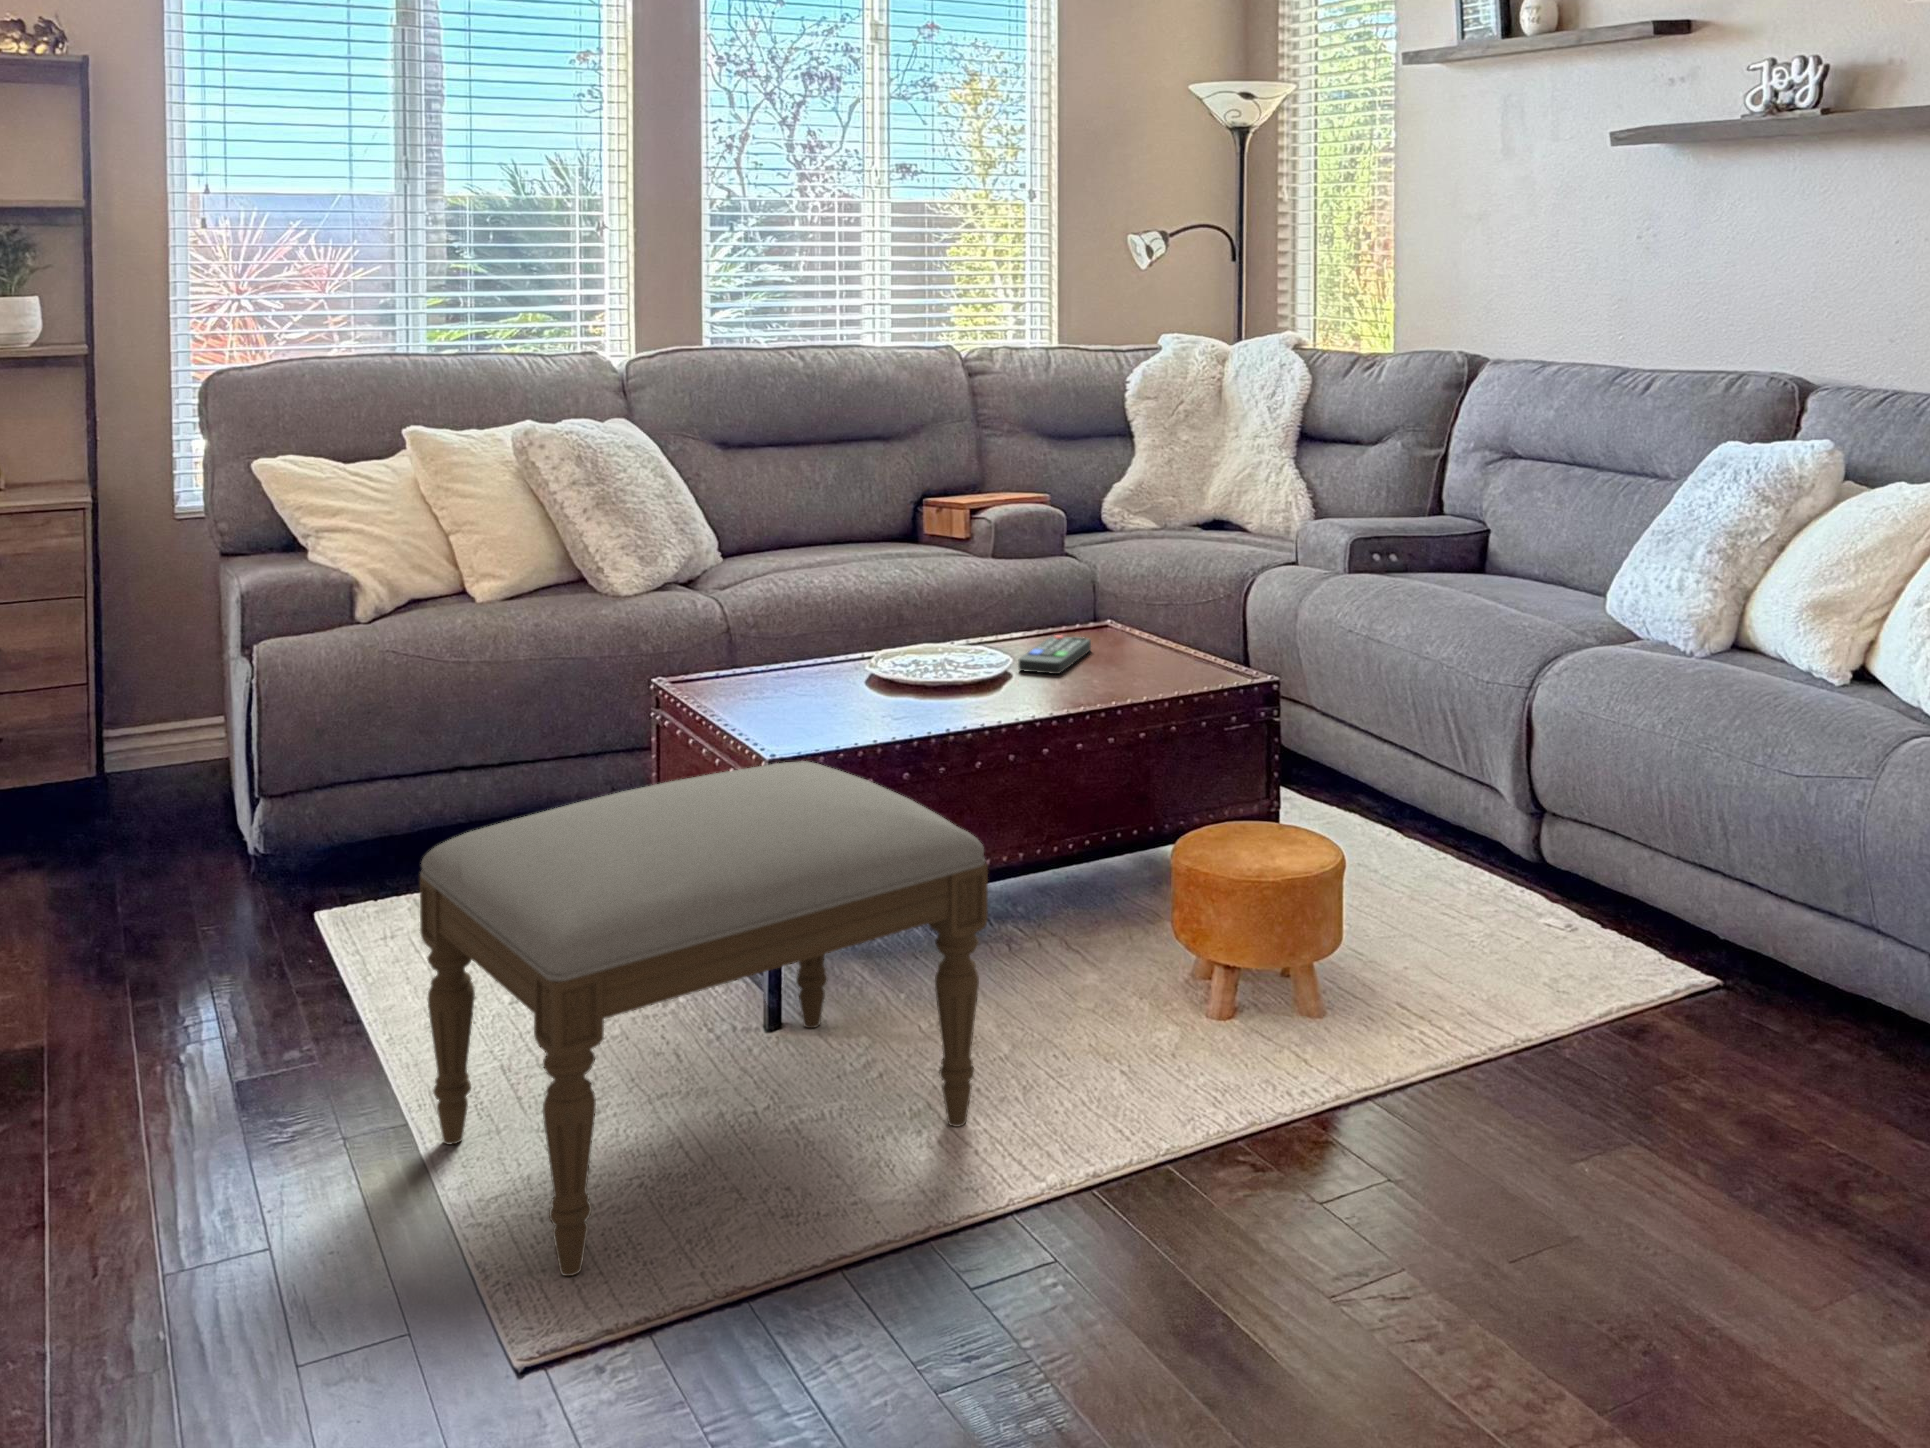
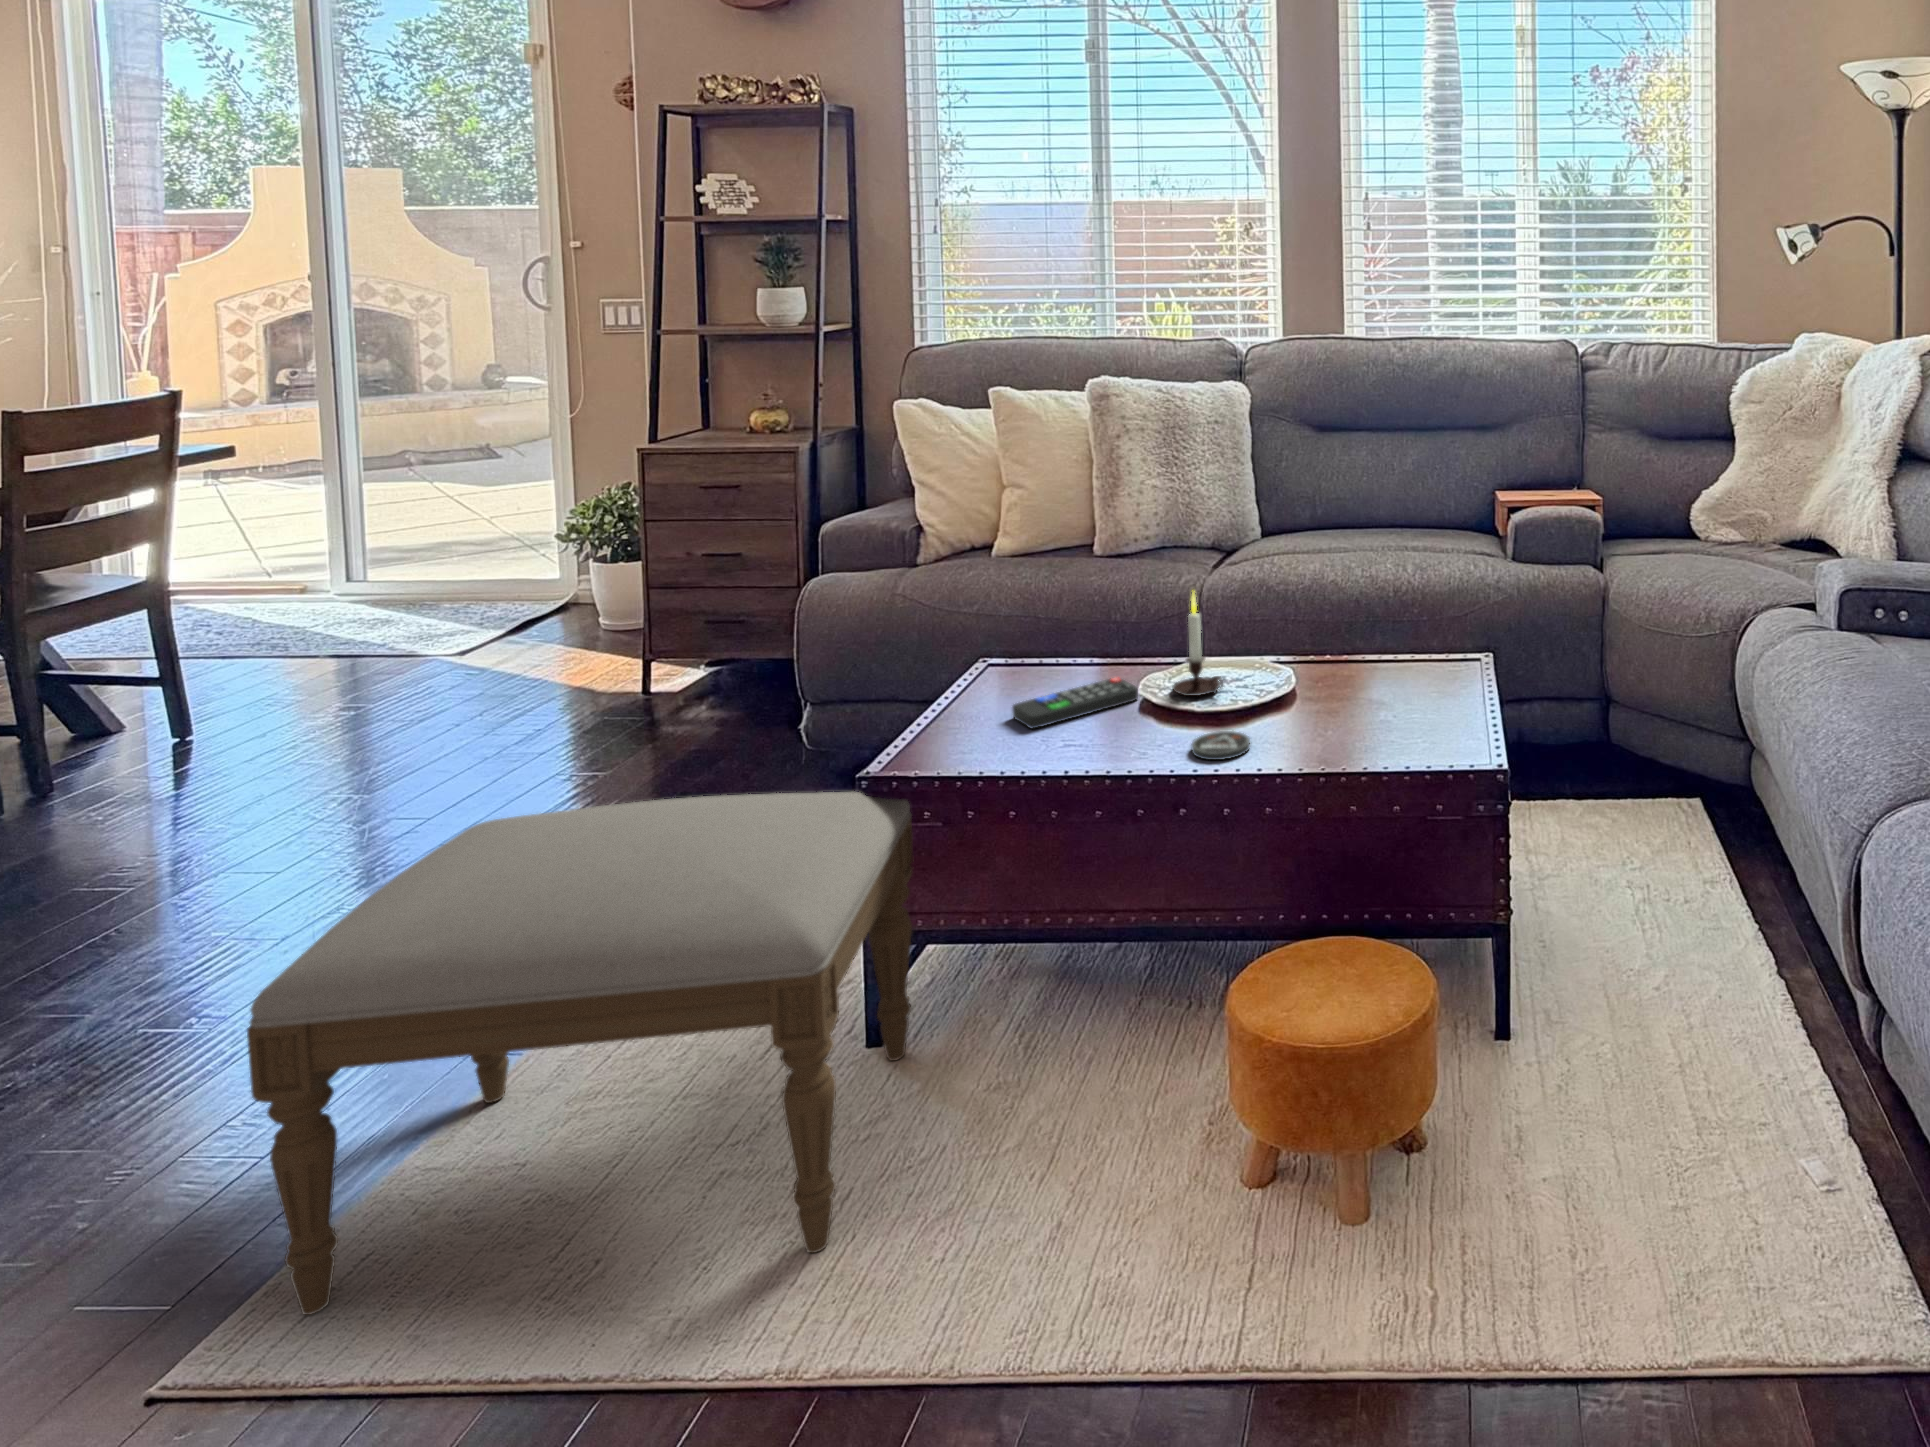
candle: none [915,569,974,671] -> present [1172,591,1223,696]
remote control: present [1018,635,1091,674] -> present [1012,678,1138,728]
coaster: none [1026,682,1079,701] -> present [1192,731,1250,760]

